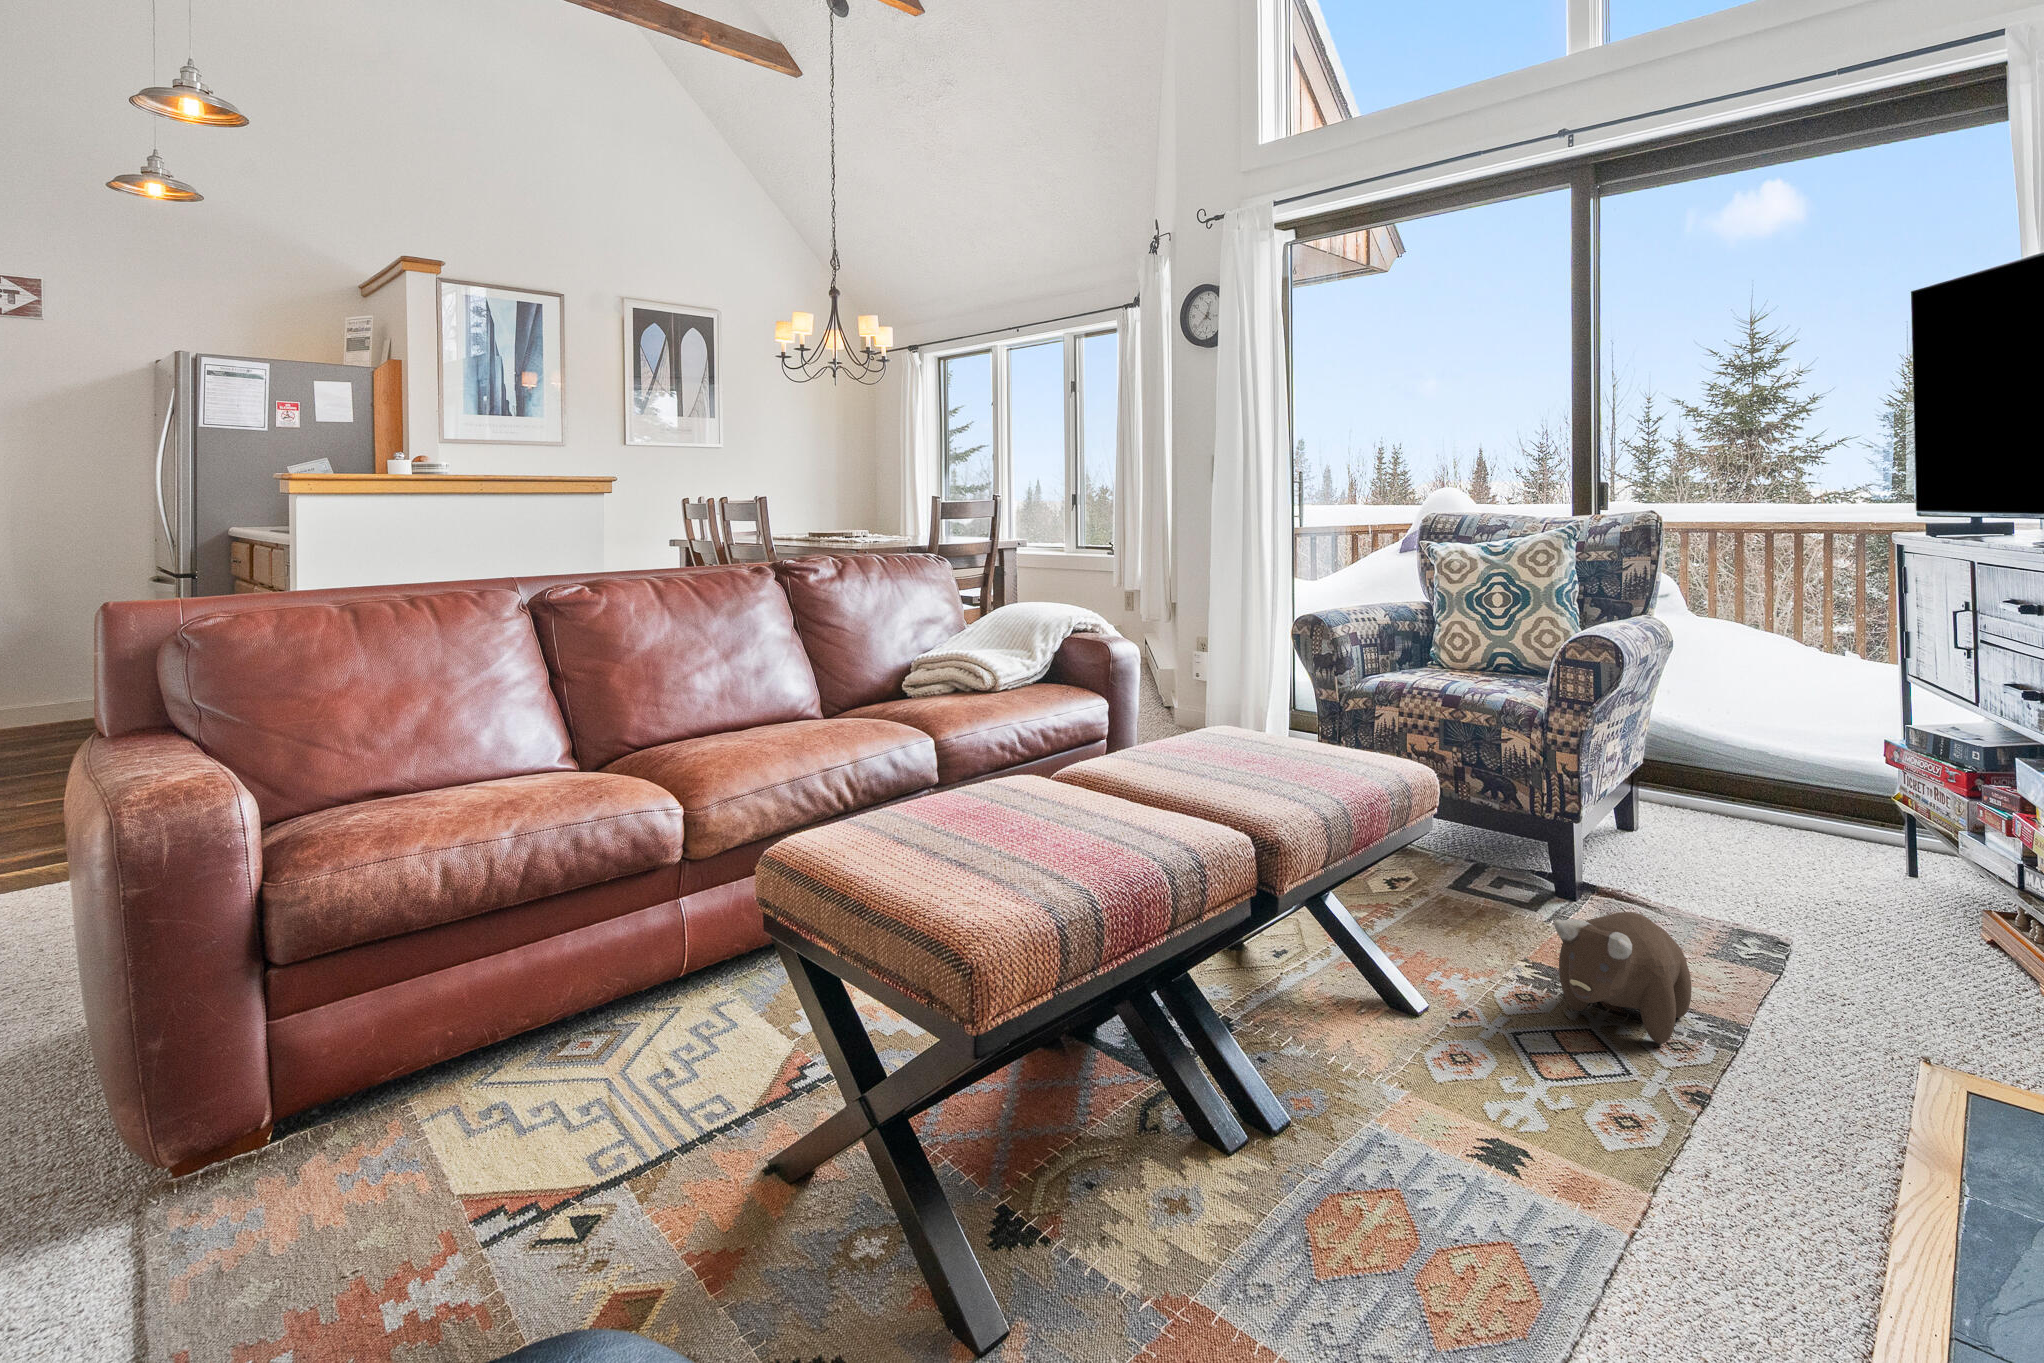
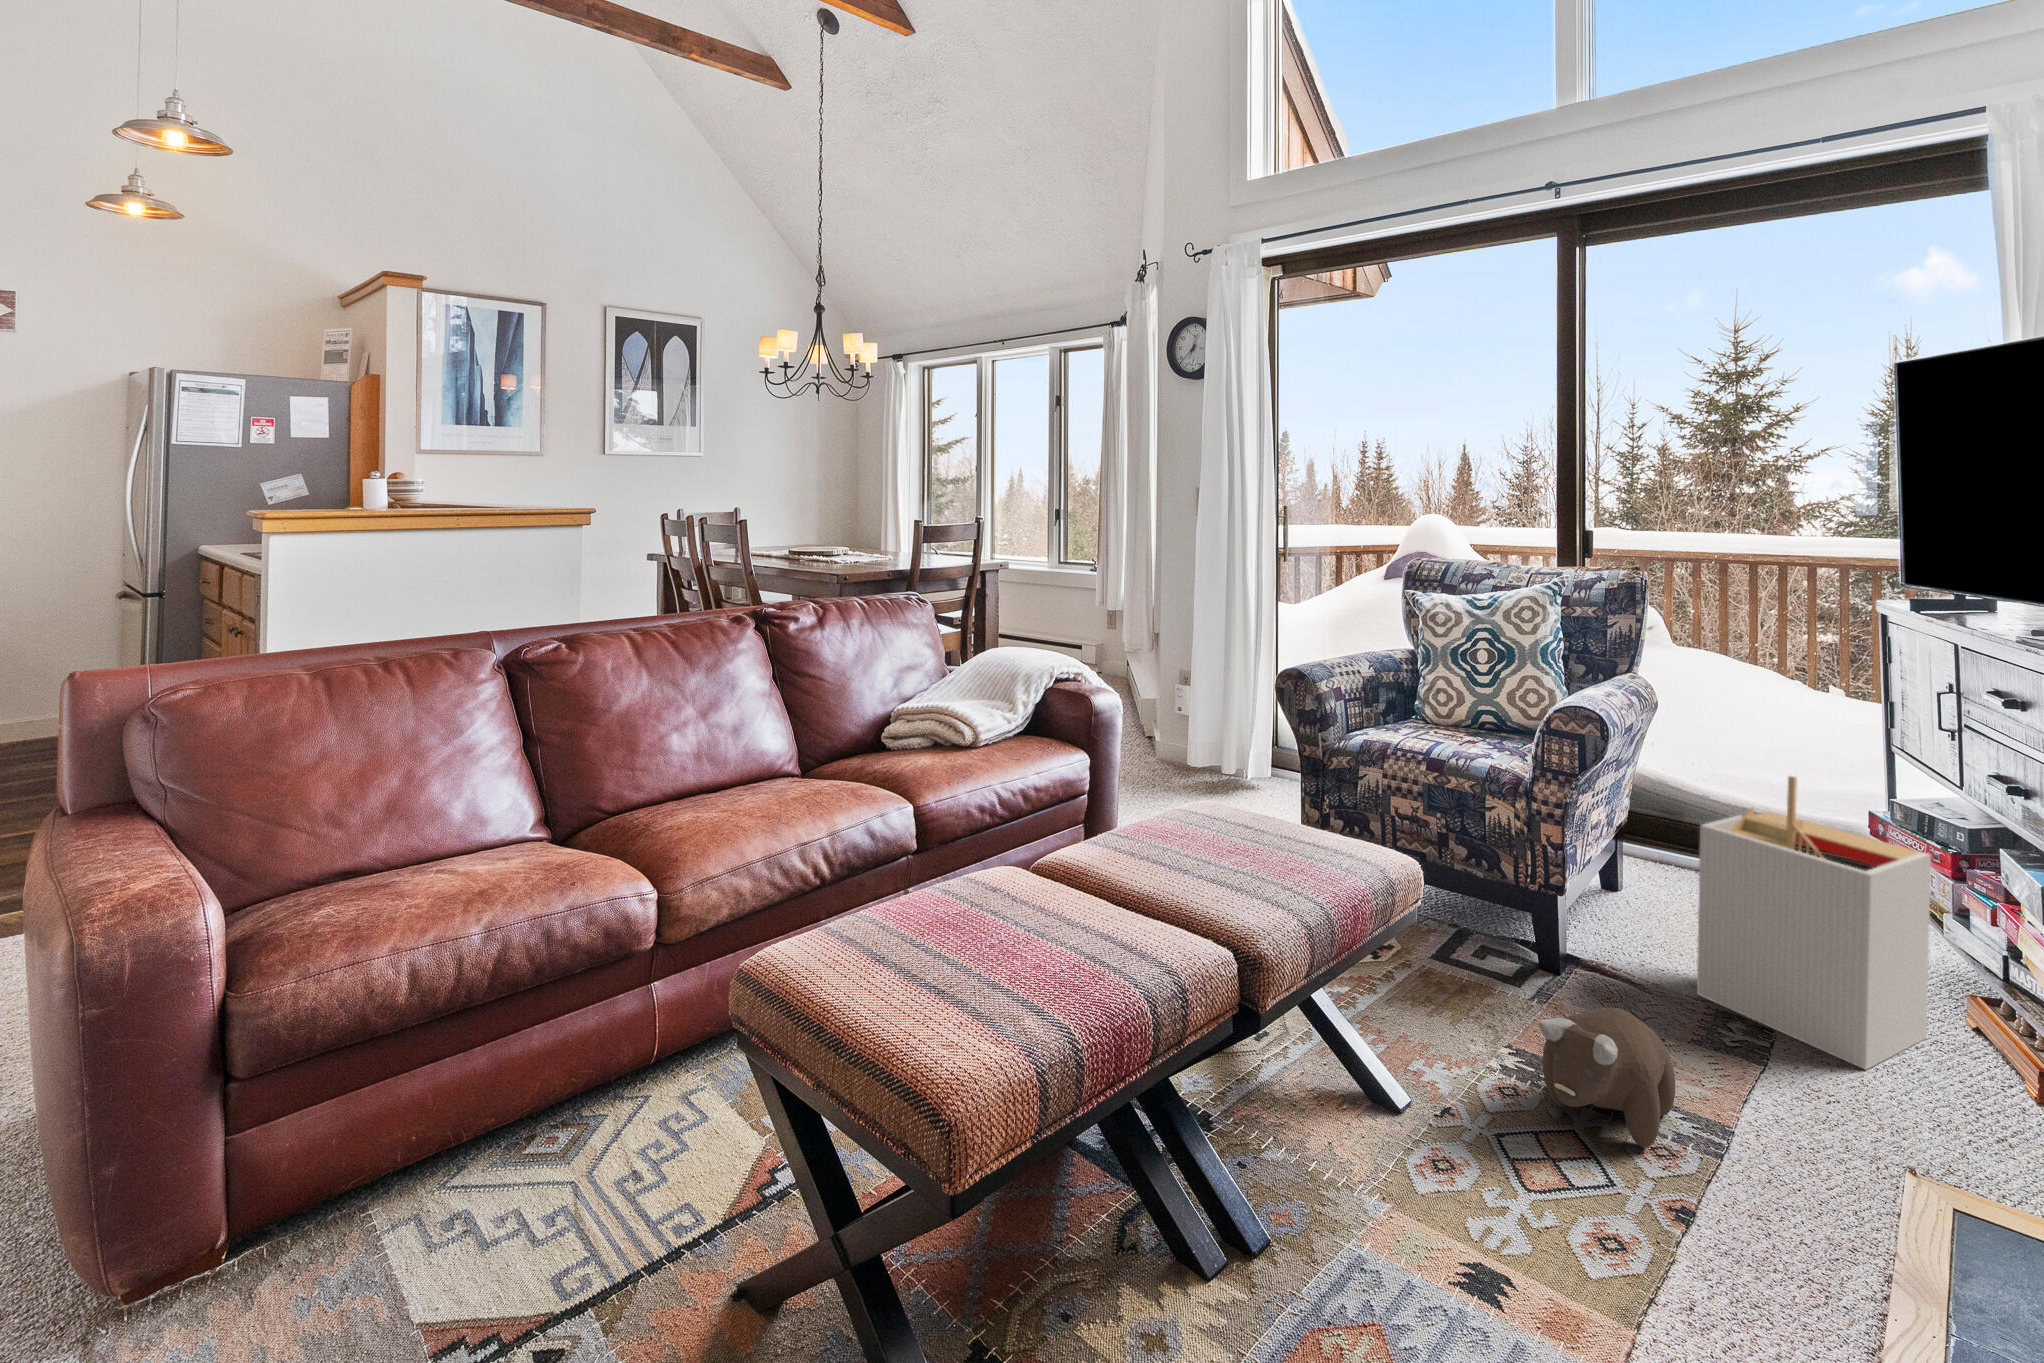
storage bin: none [1715,696,1946,979] -> present [1697,776,1931,1070]

